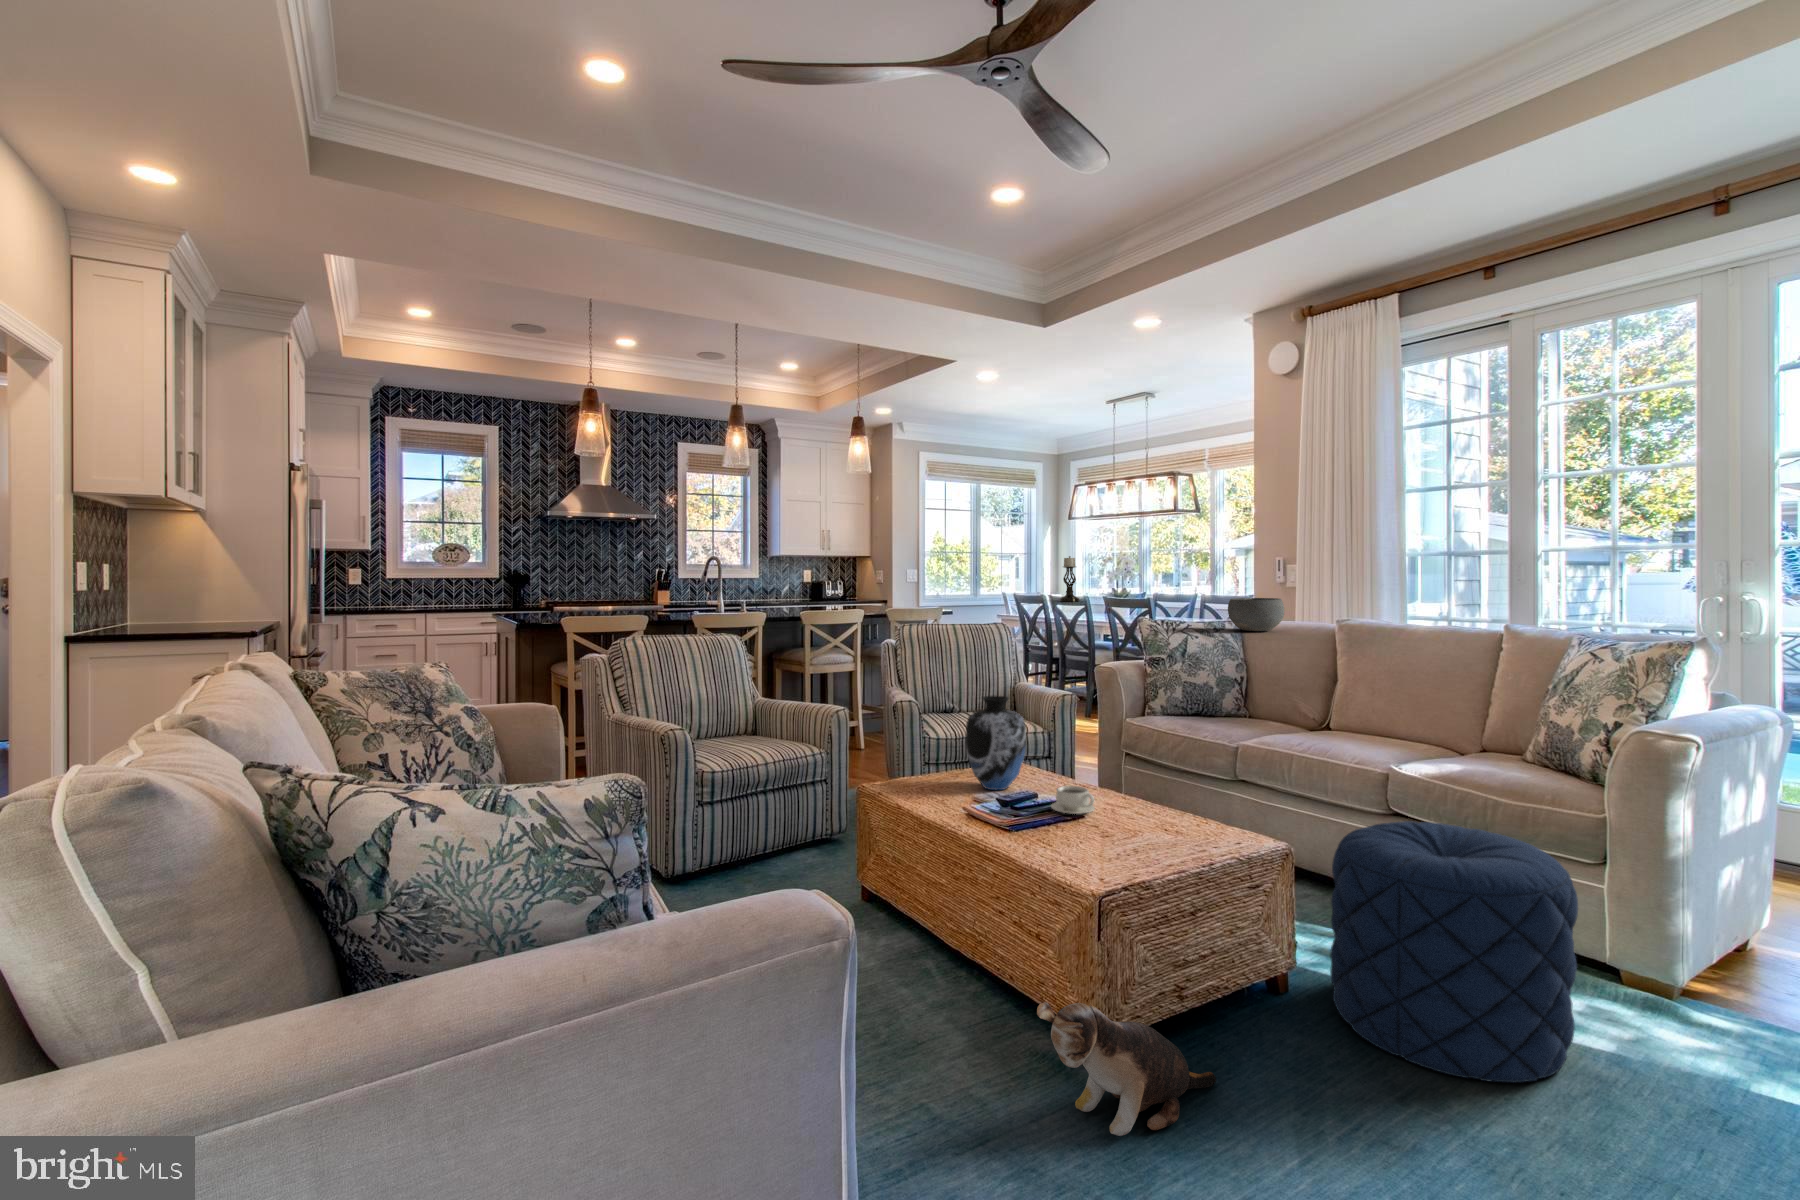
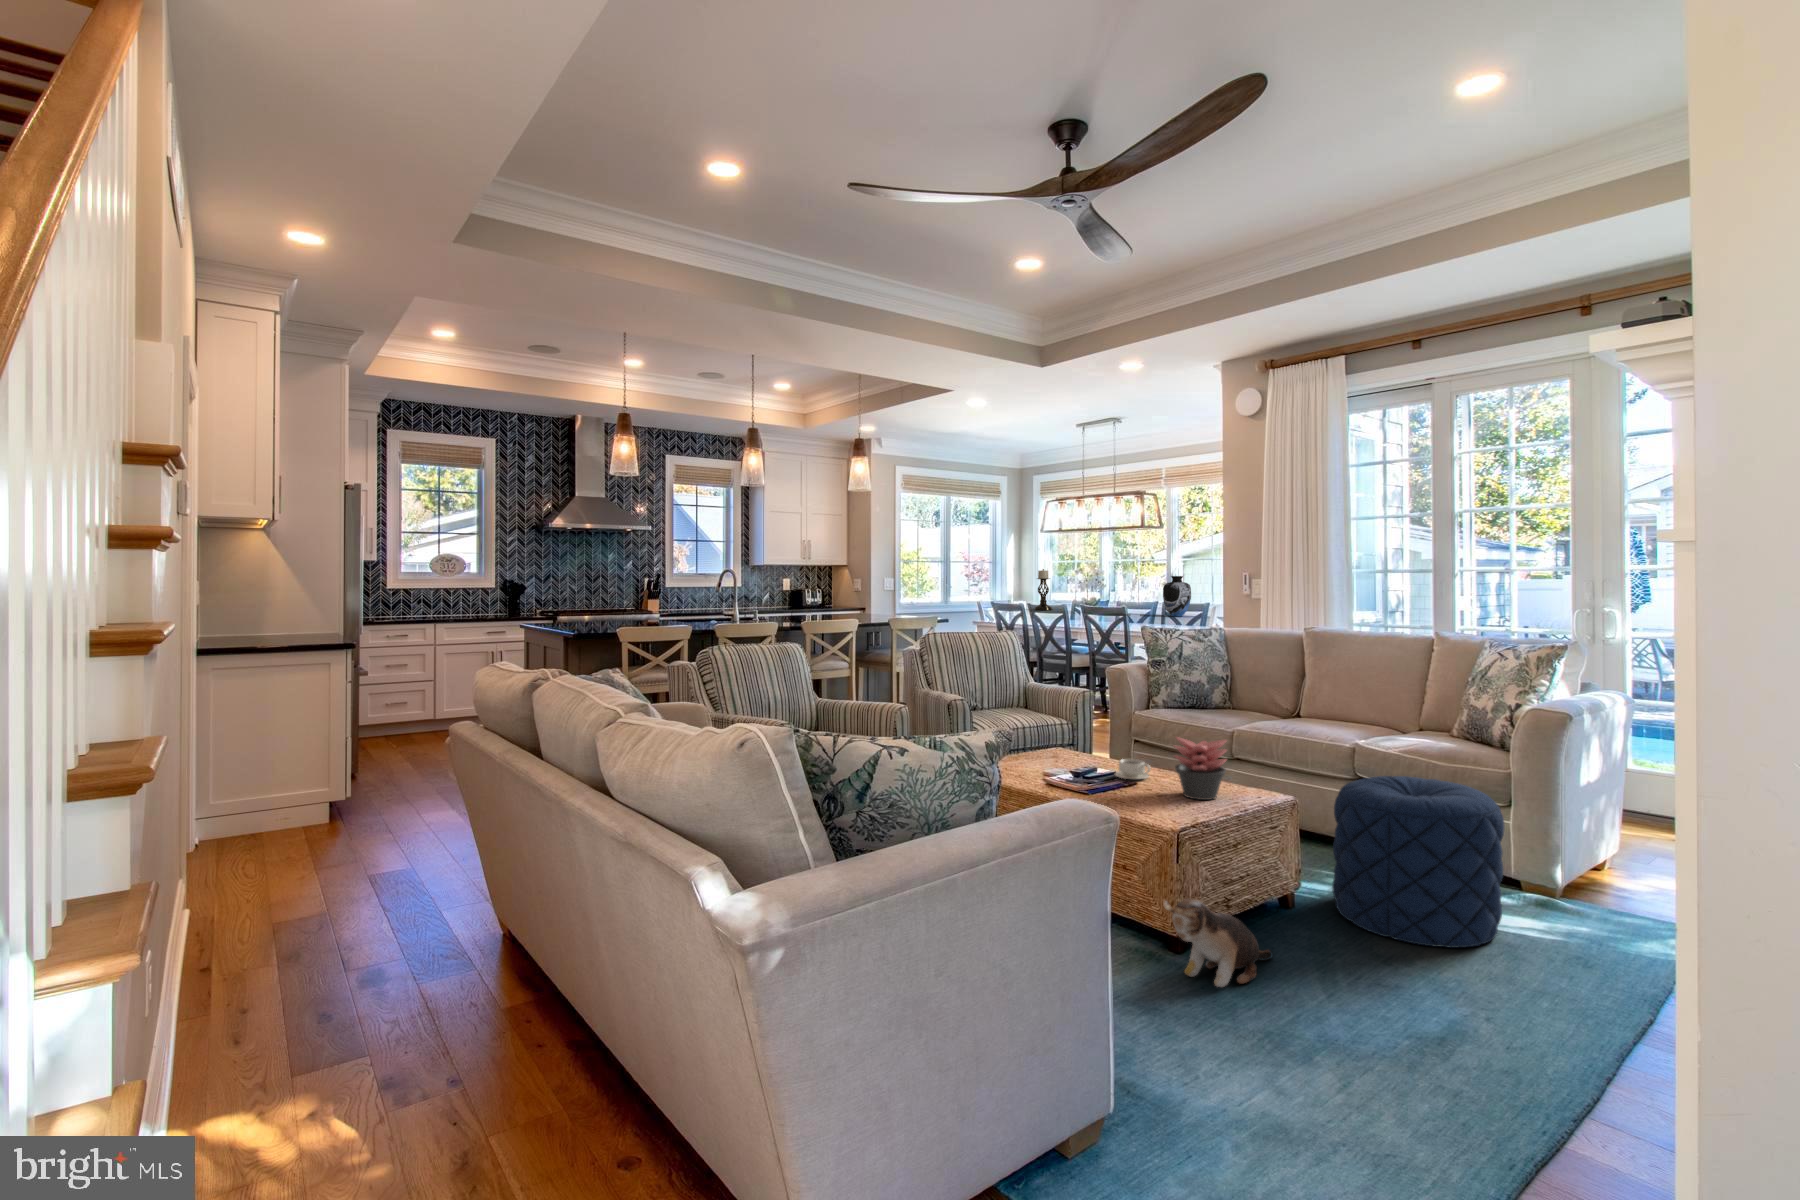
bowl: present [1228,598,1284,631] -> none [1210,609,1257,637]
vase: present [965,696,1026,790] -> present [1163,576,1191,617]
succulent plant: none [1108,761,1184,848] -> present [1174,737,1226,800]

